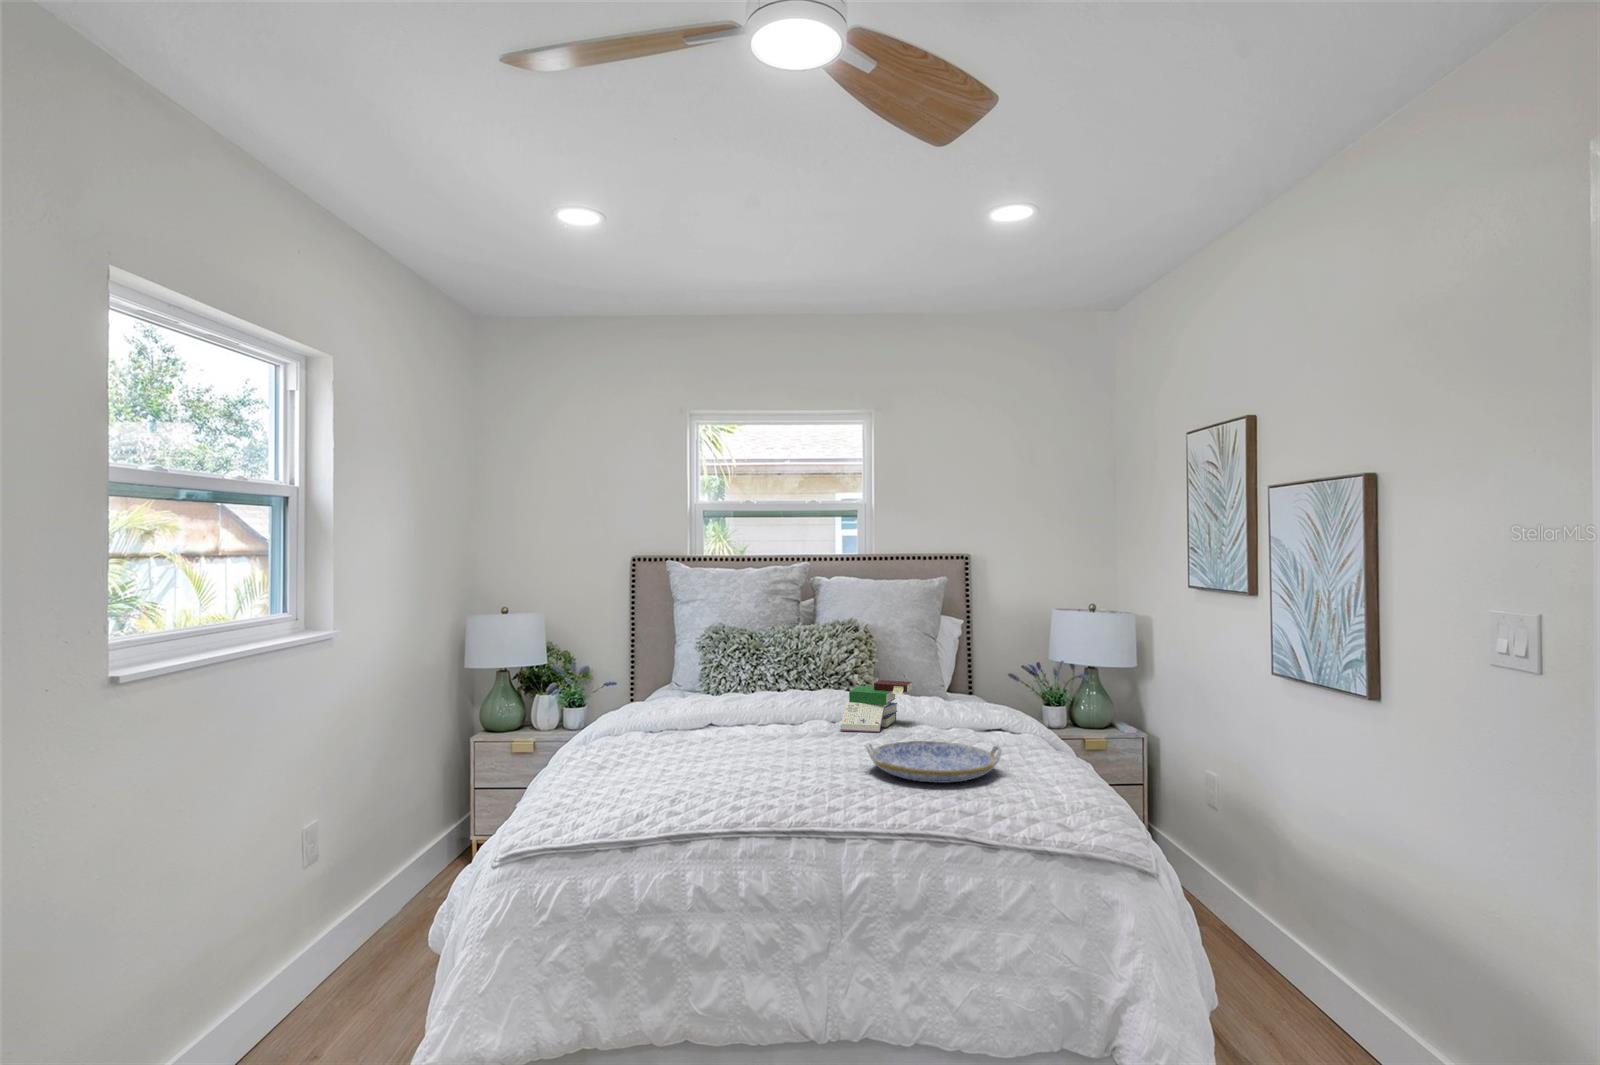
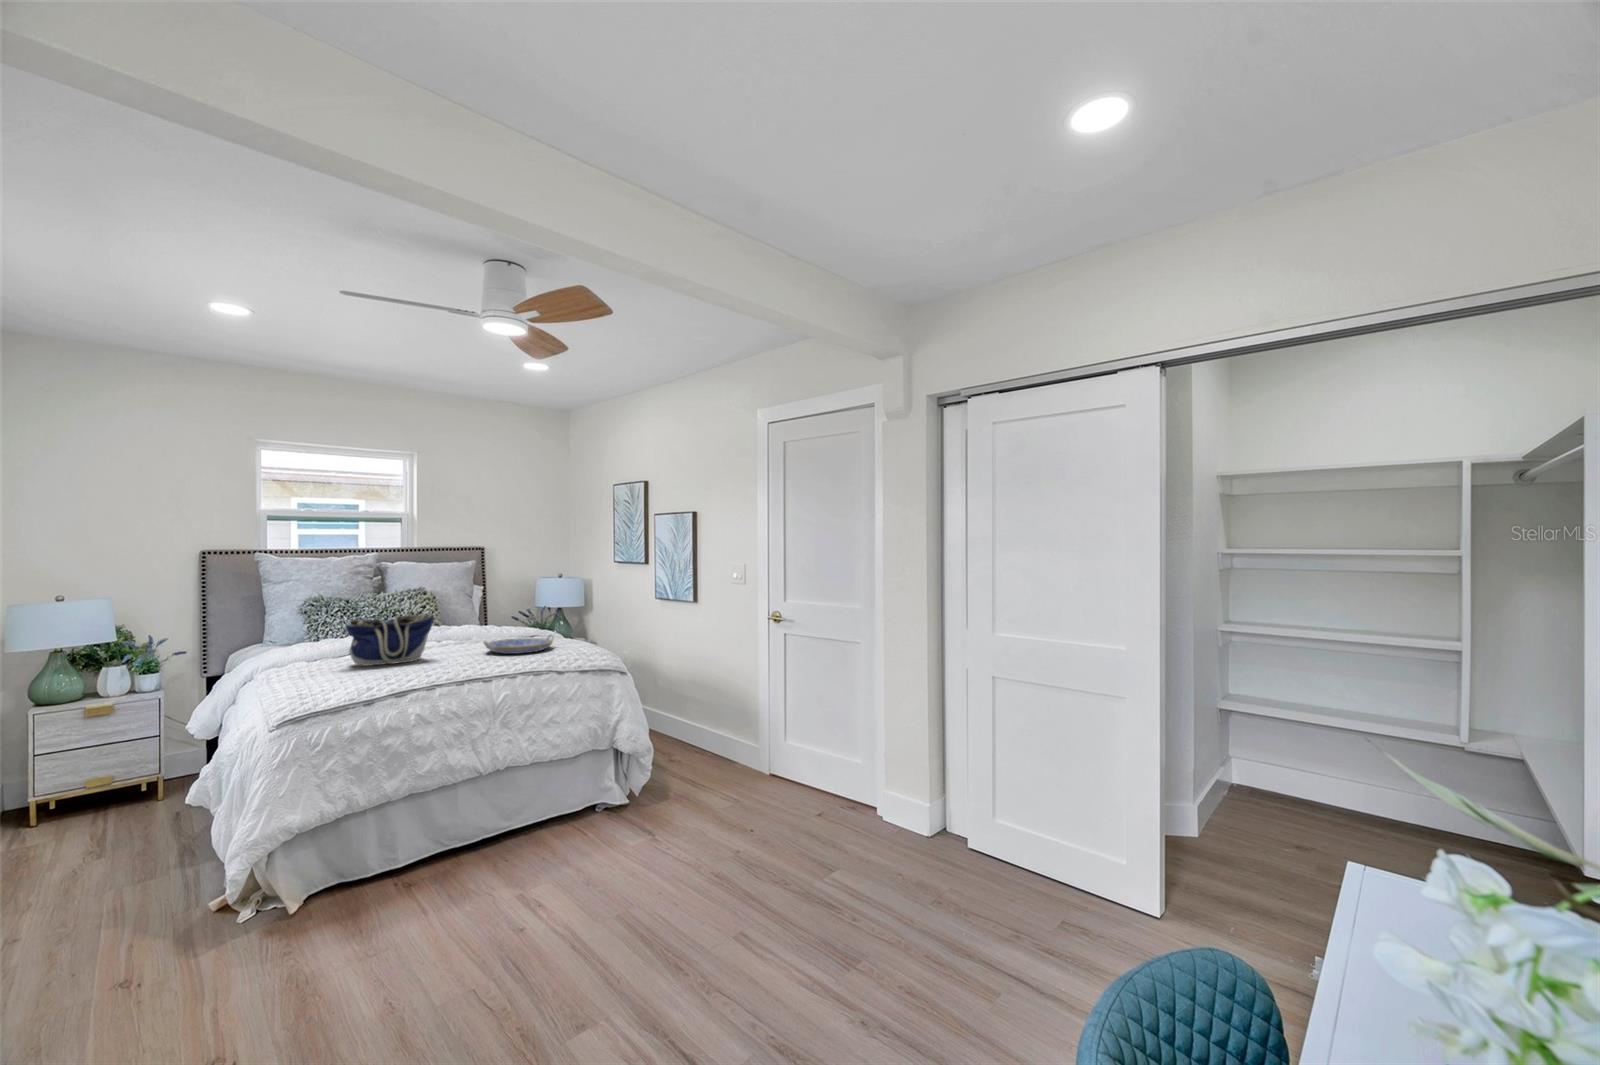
book: present [840,680,912,732] -> none [444,616,483,645]
tote bag: none [639,682,777,768] -> present [344,613,434,666]

